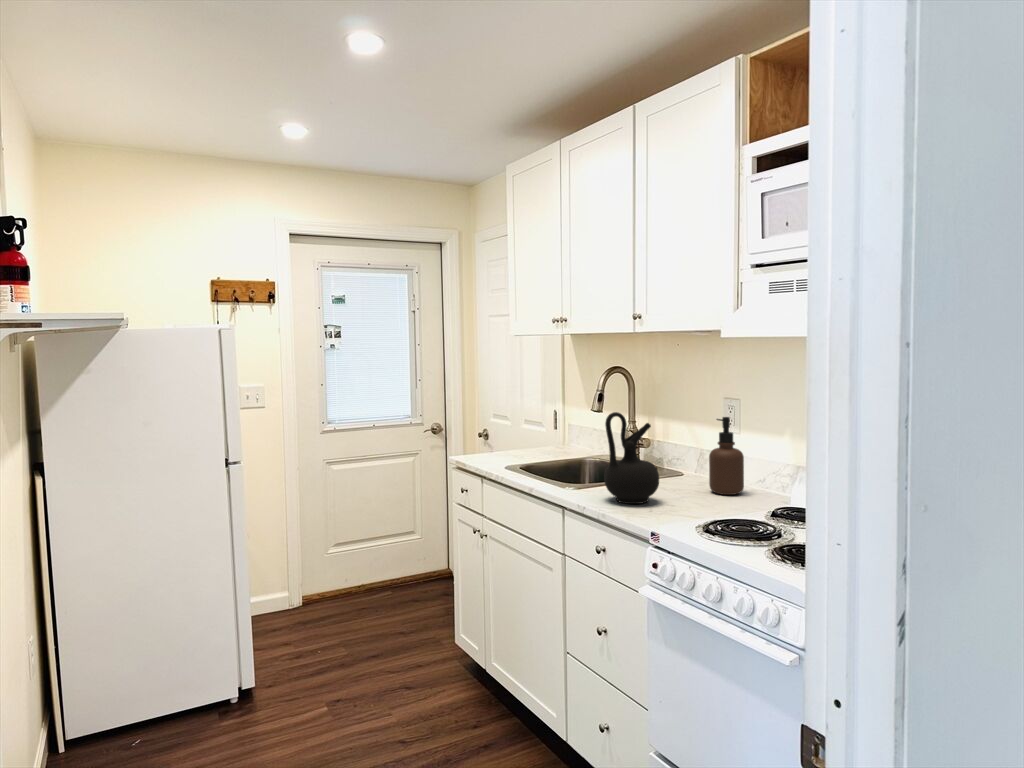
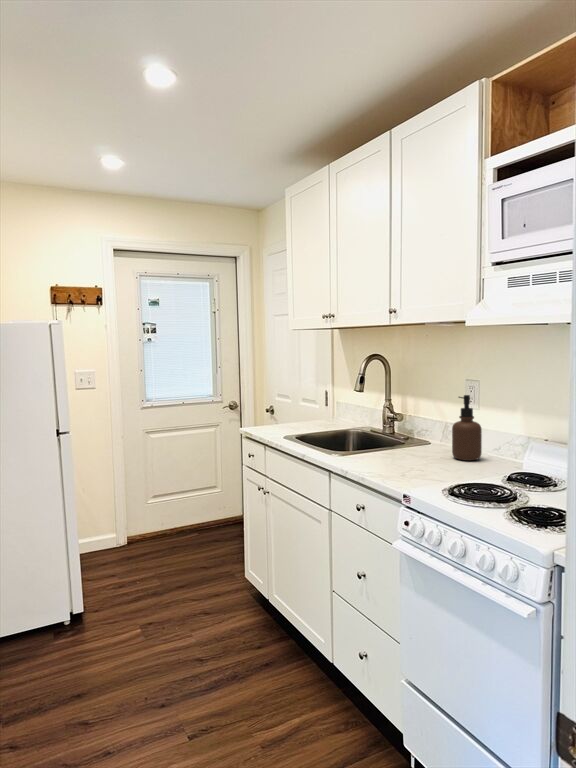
ceramic jug: present [604,412,659,504] -> none [363,391,410,469]

